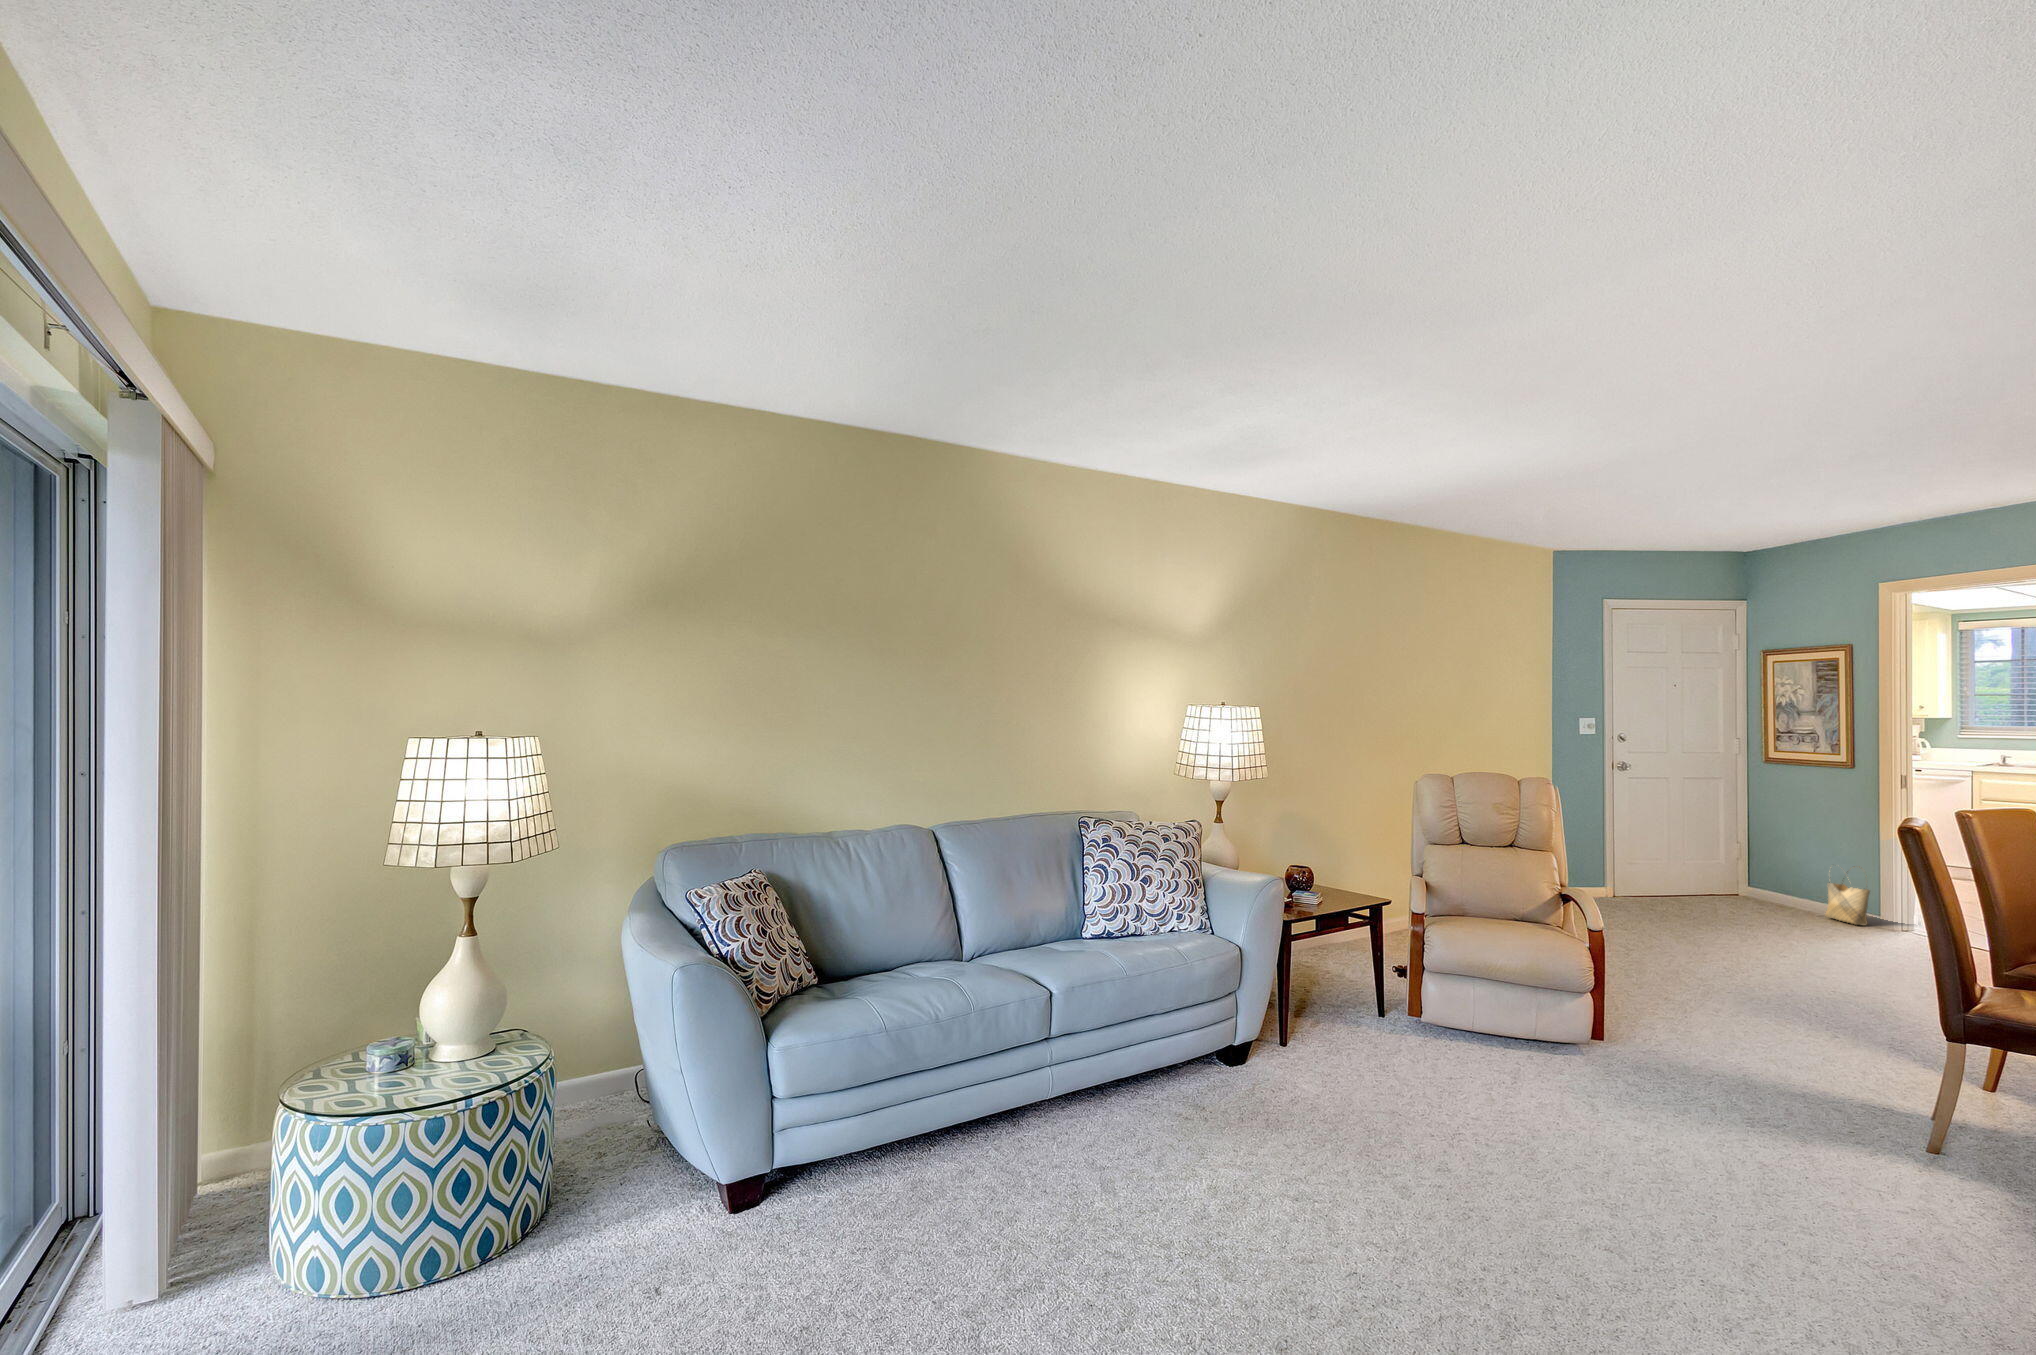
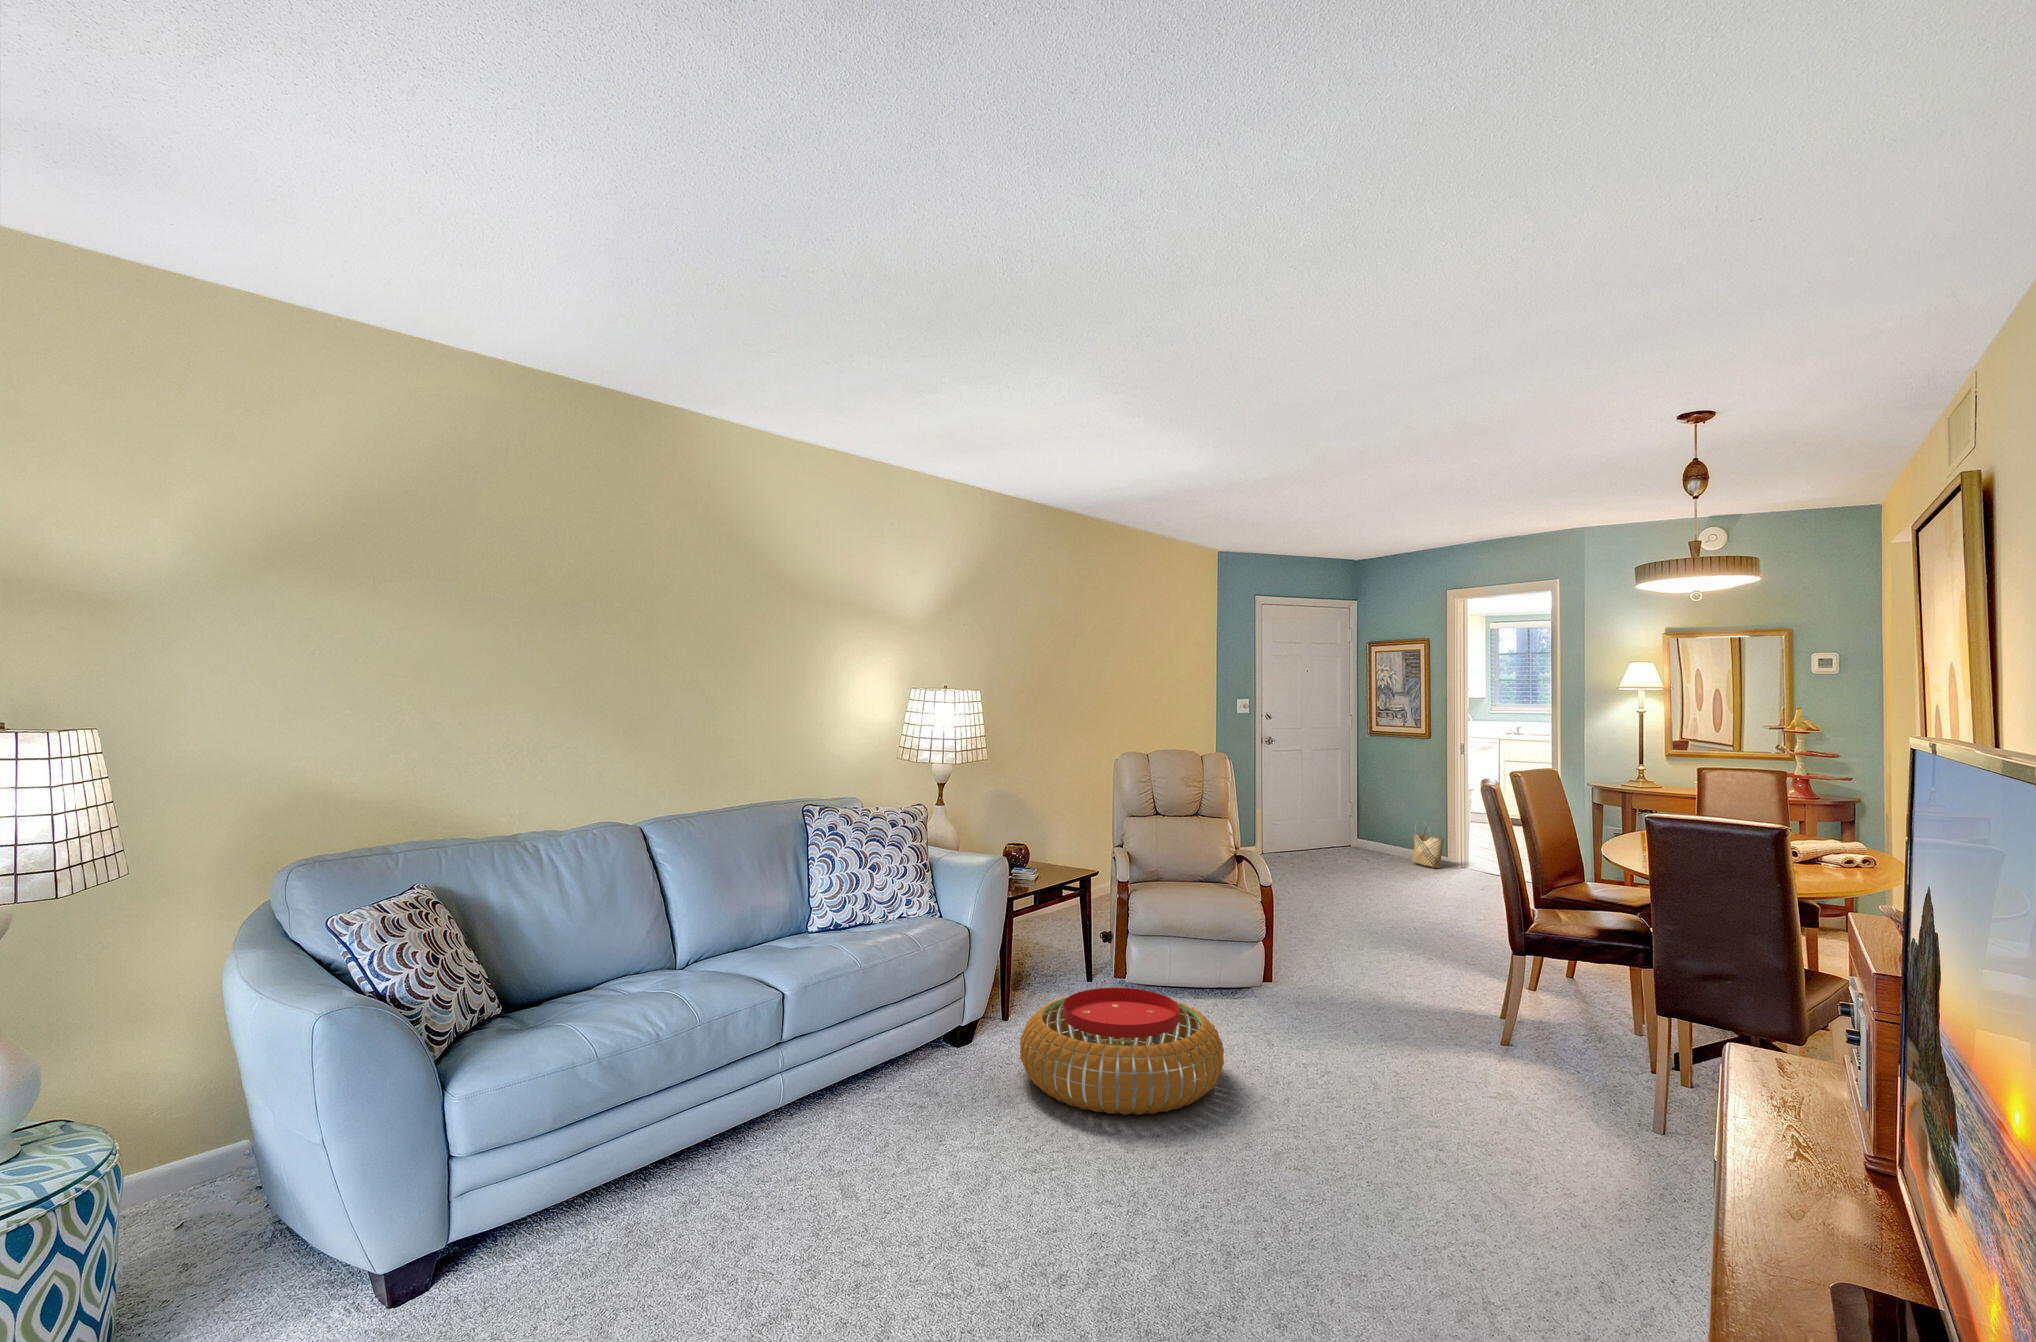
pouf: none [1289,1019,1516,1153] -> present [1020,988,1224,1115]

